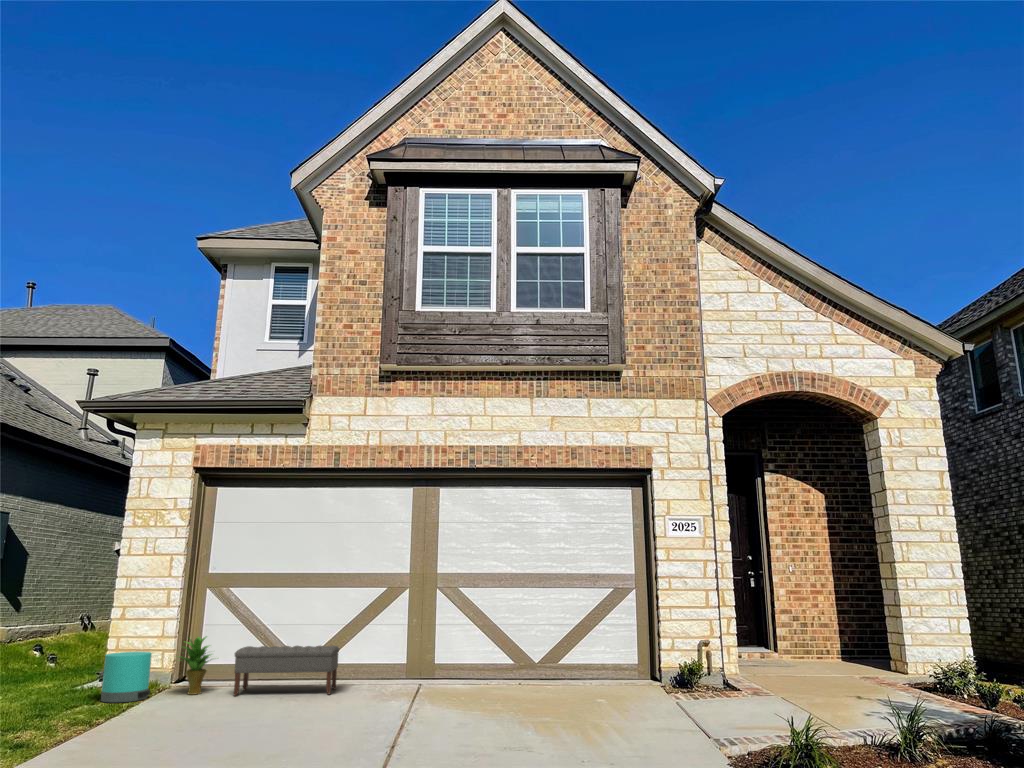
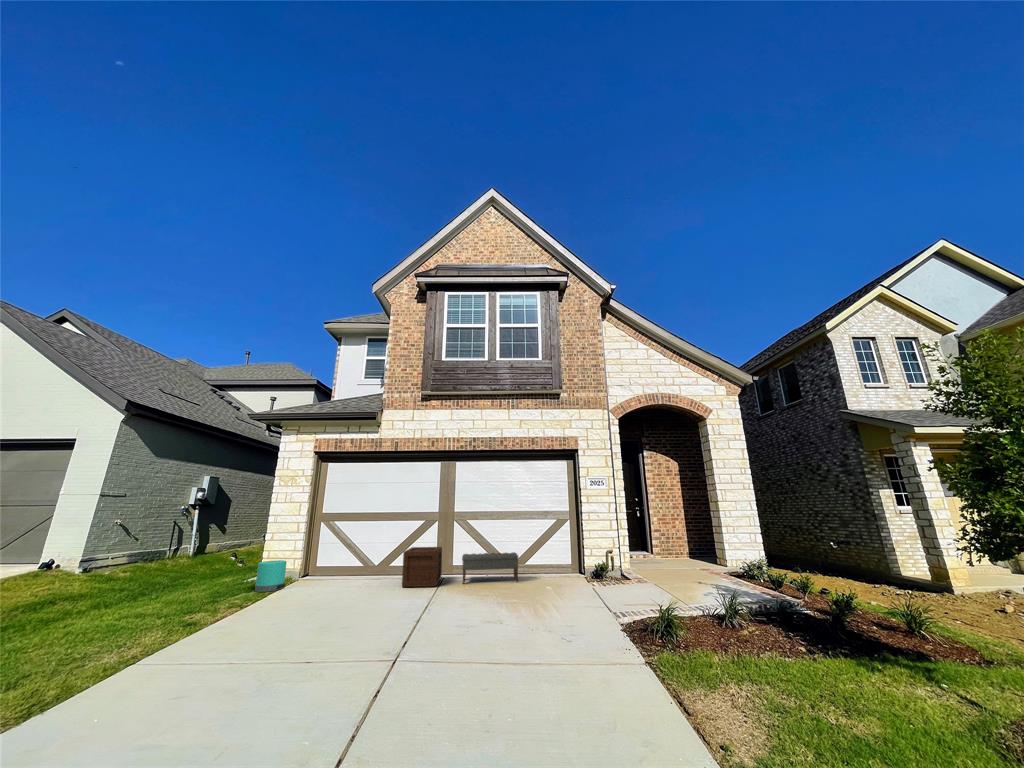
wooden crate: none [350,633,416,698] -> present [402,547,442,587]
potted plant: present [179,637,211,695] -> none [300,550,327,586]
bench: present [234,645,339,696] -> present [462,552,519,584]

